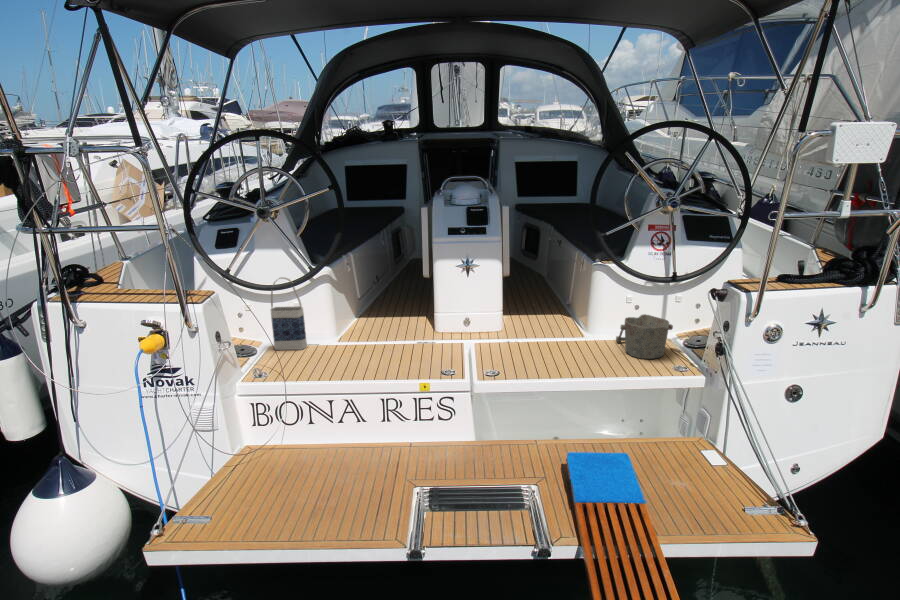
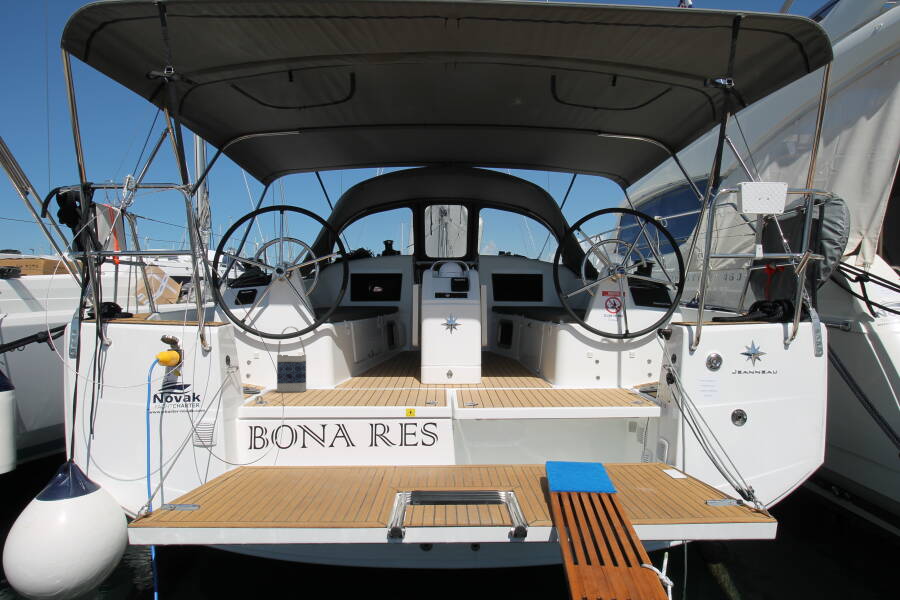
bucket: present [616,314,673,359] -> none [580,363,628,398]

